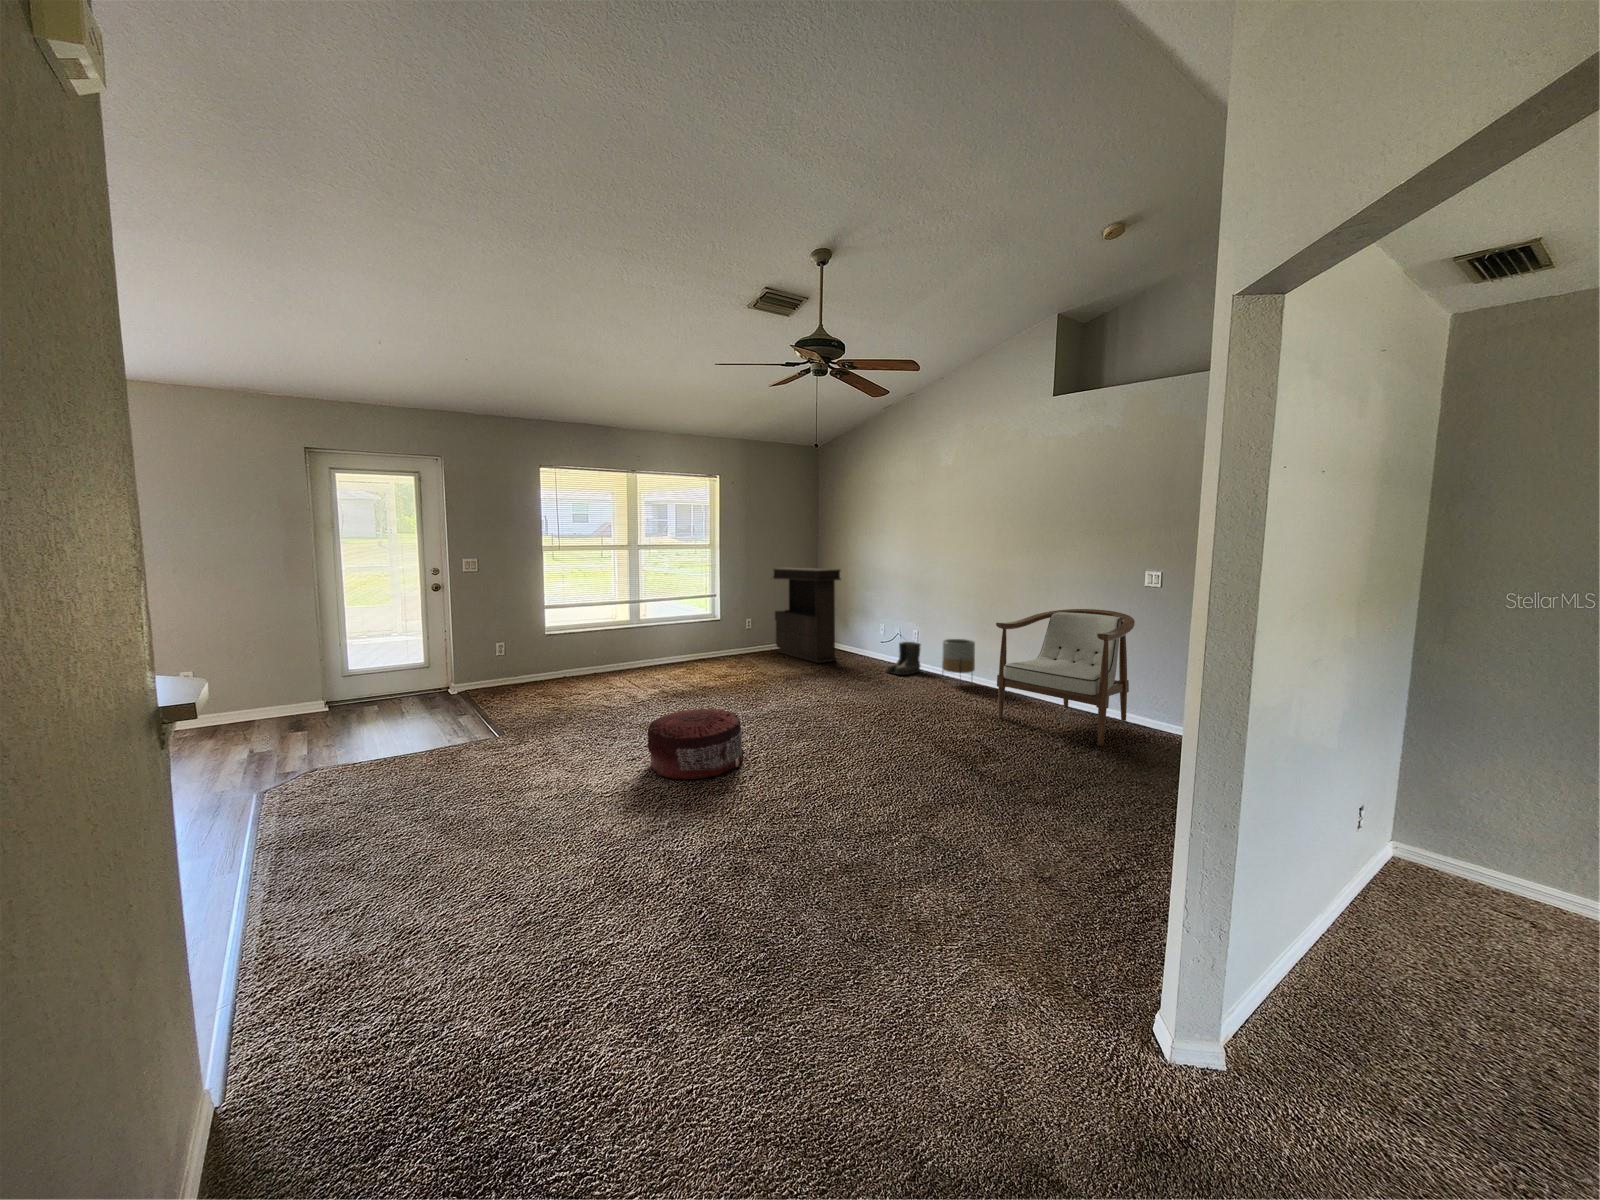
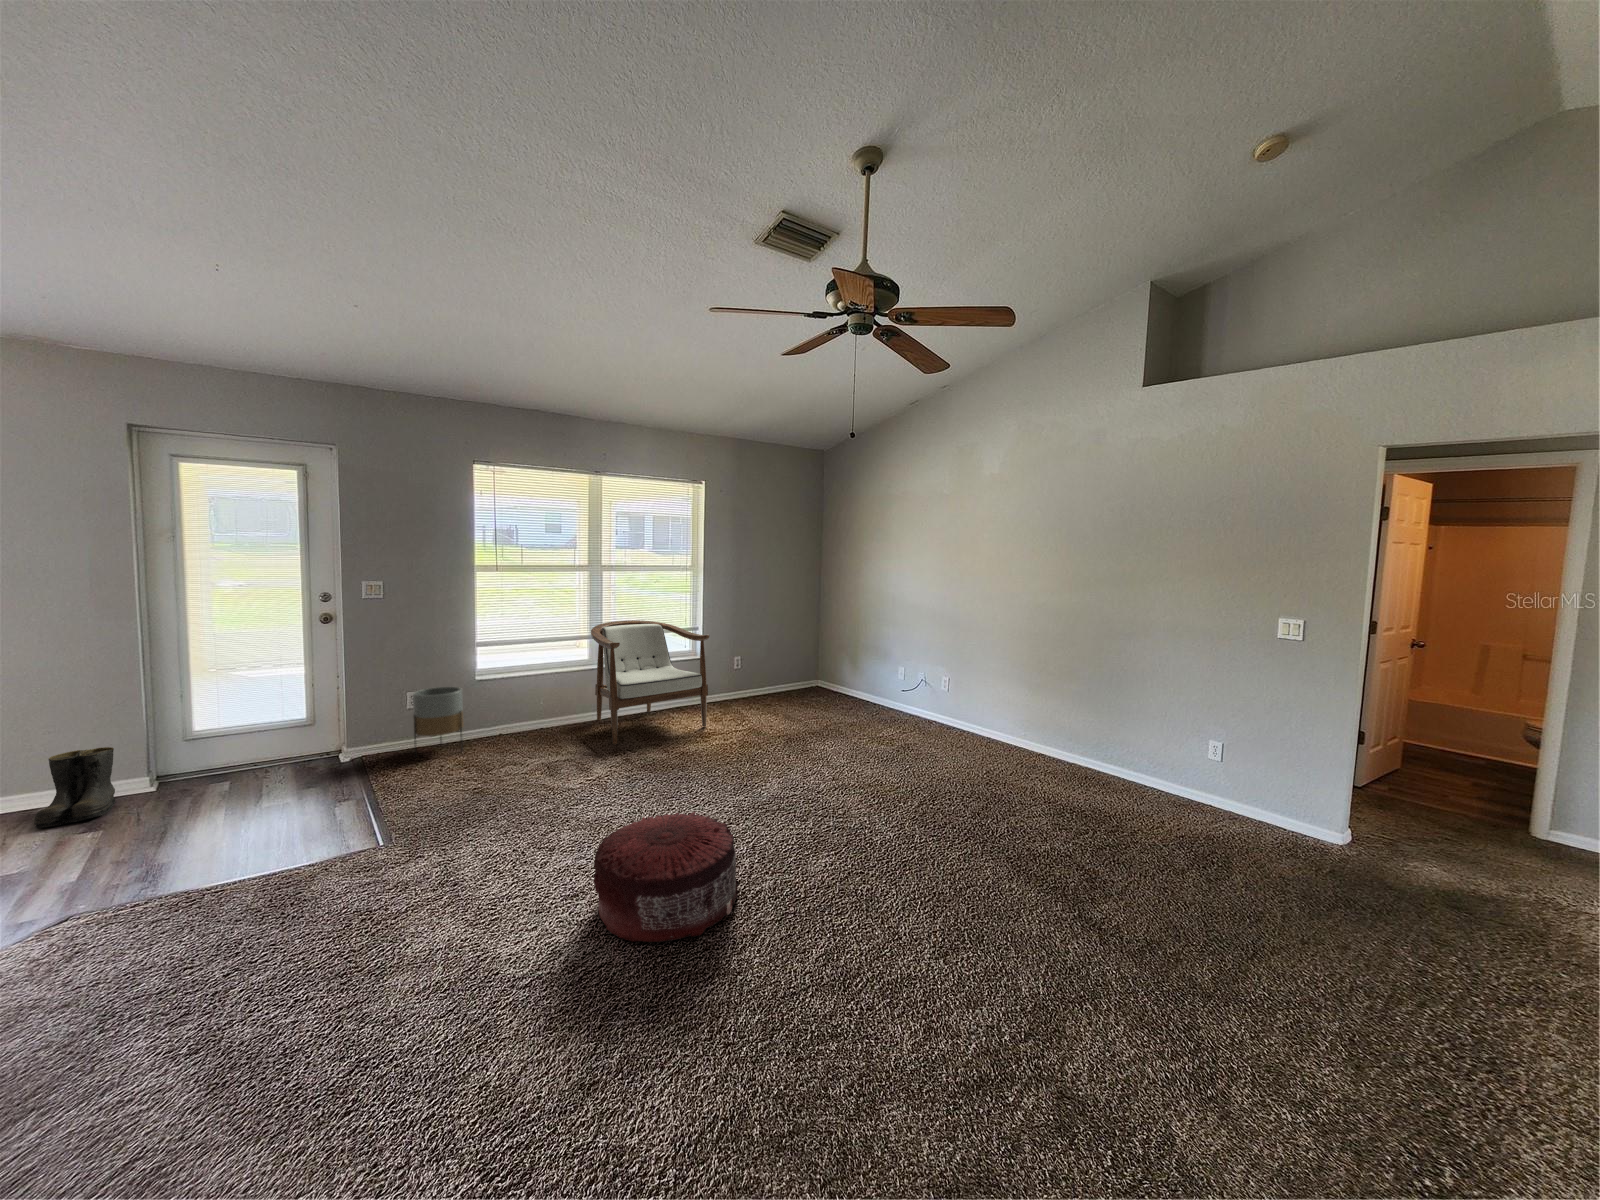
console table: present [771,568,840,663] -> none [762,593,856,716]
armchair: present [996,609,1135,746] -> present [591,620,710,744]
planter: present [942,639,975,680] -> present [413,687,464,756]
boots: present [887,642,921,675] -> present [34,747,116,828]

